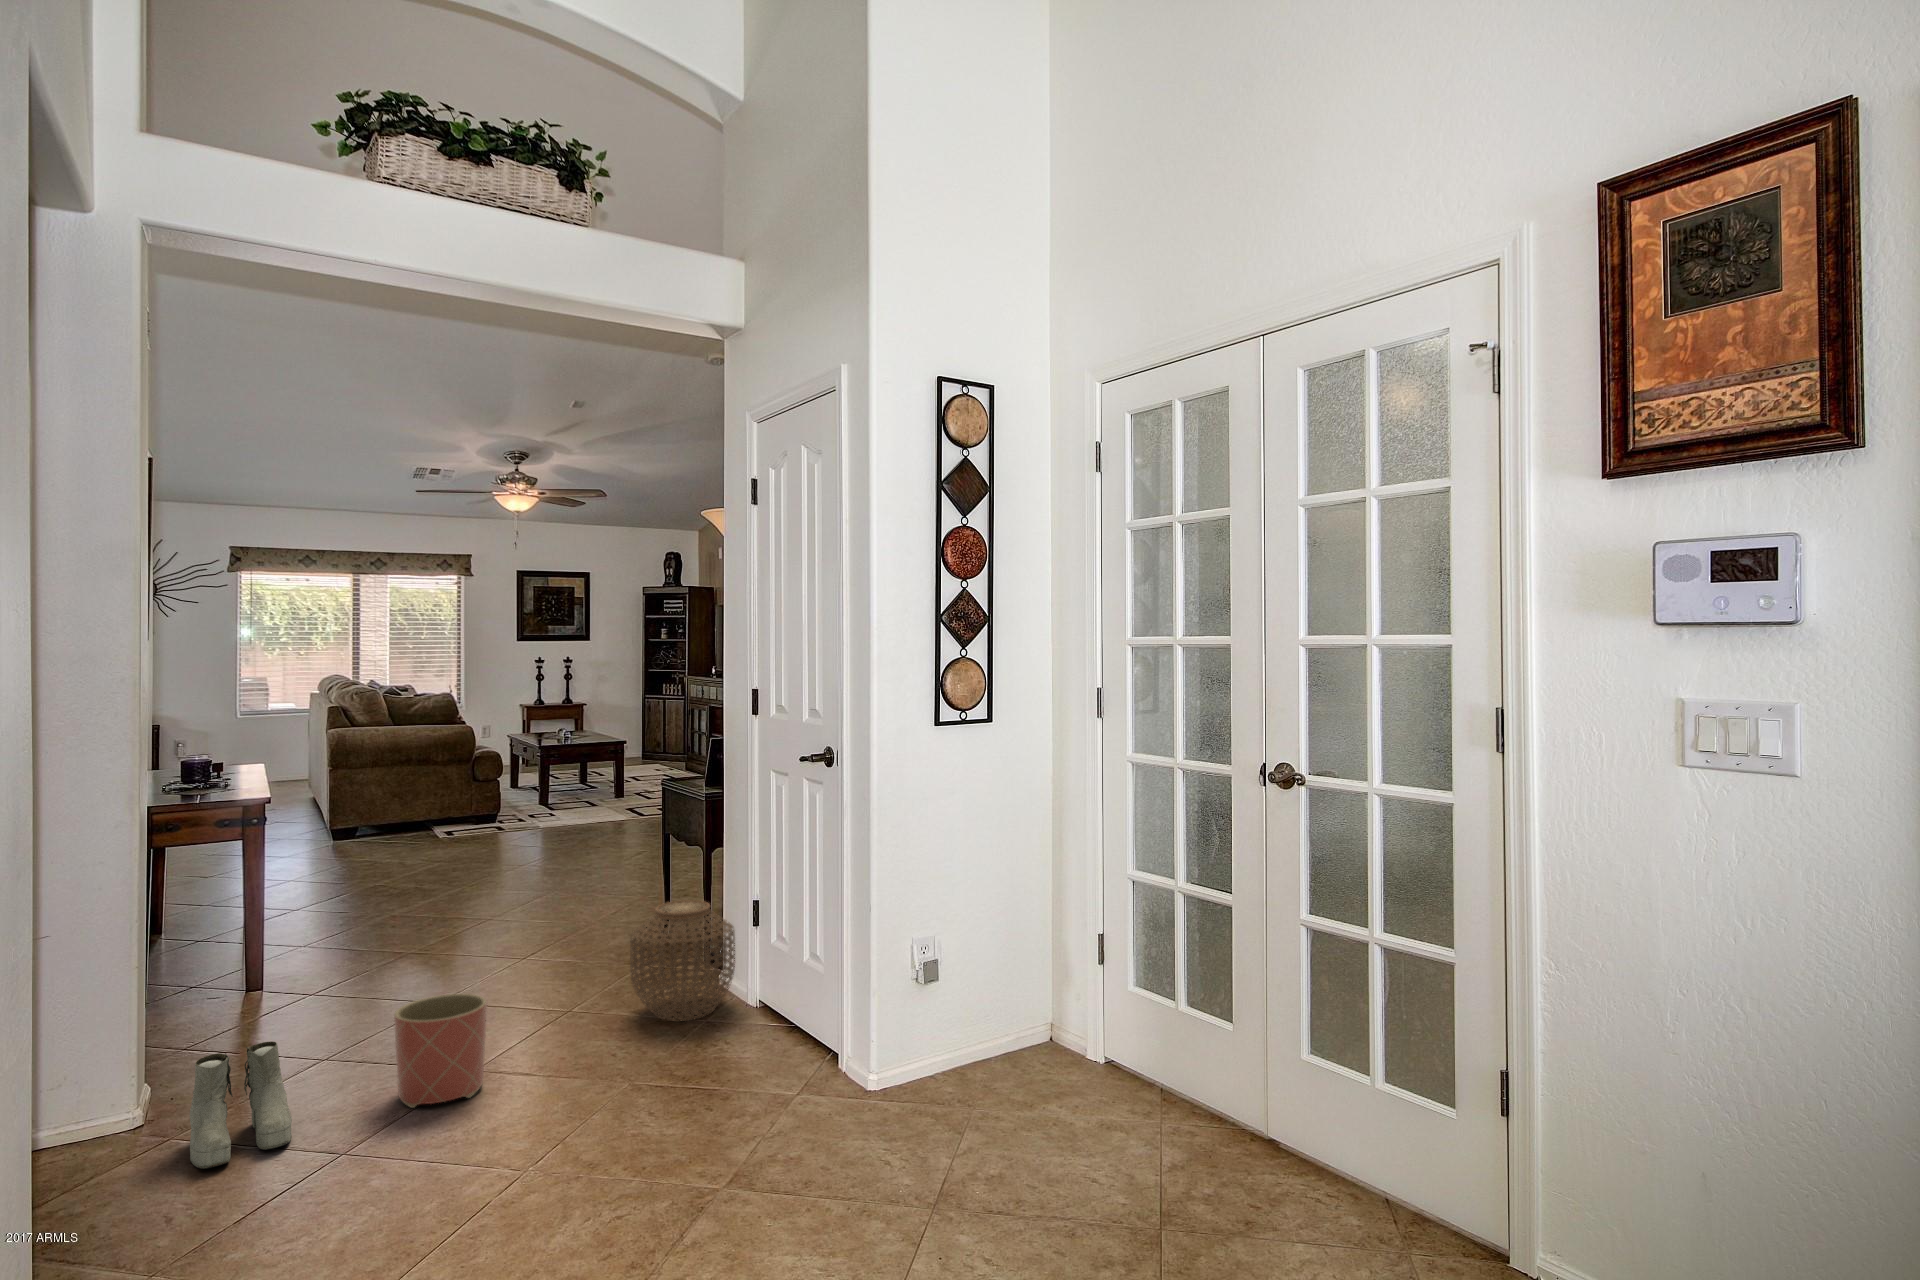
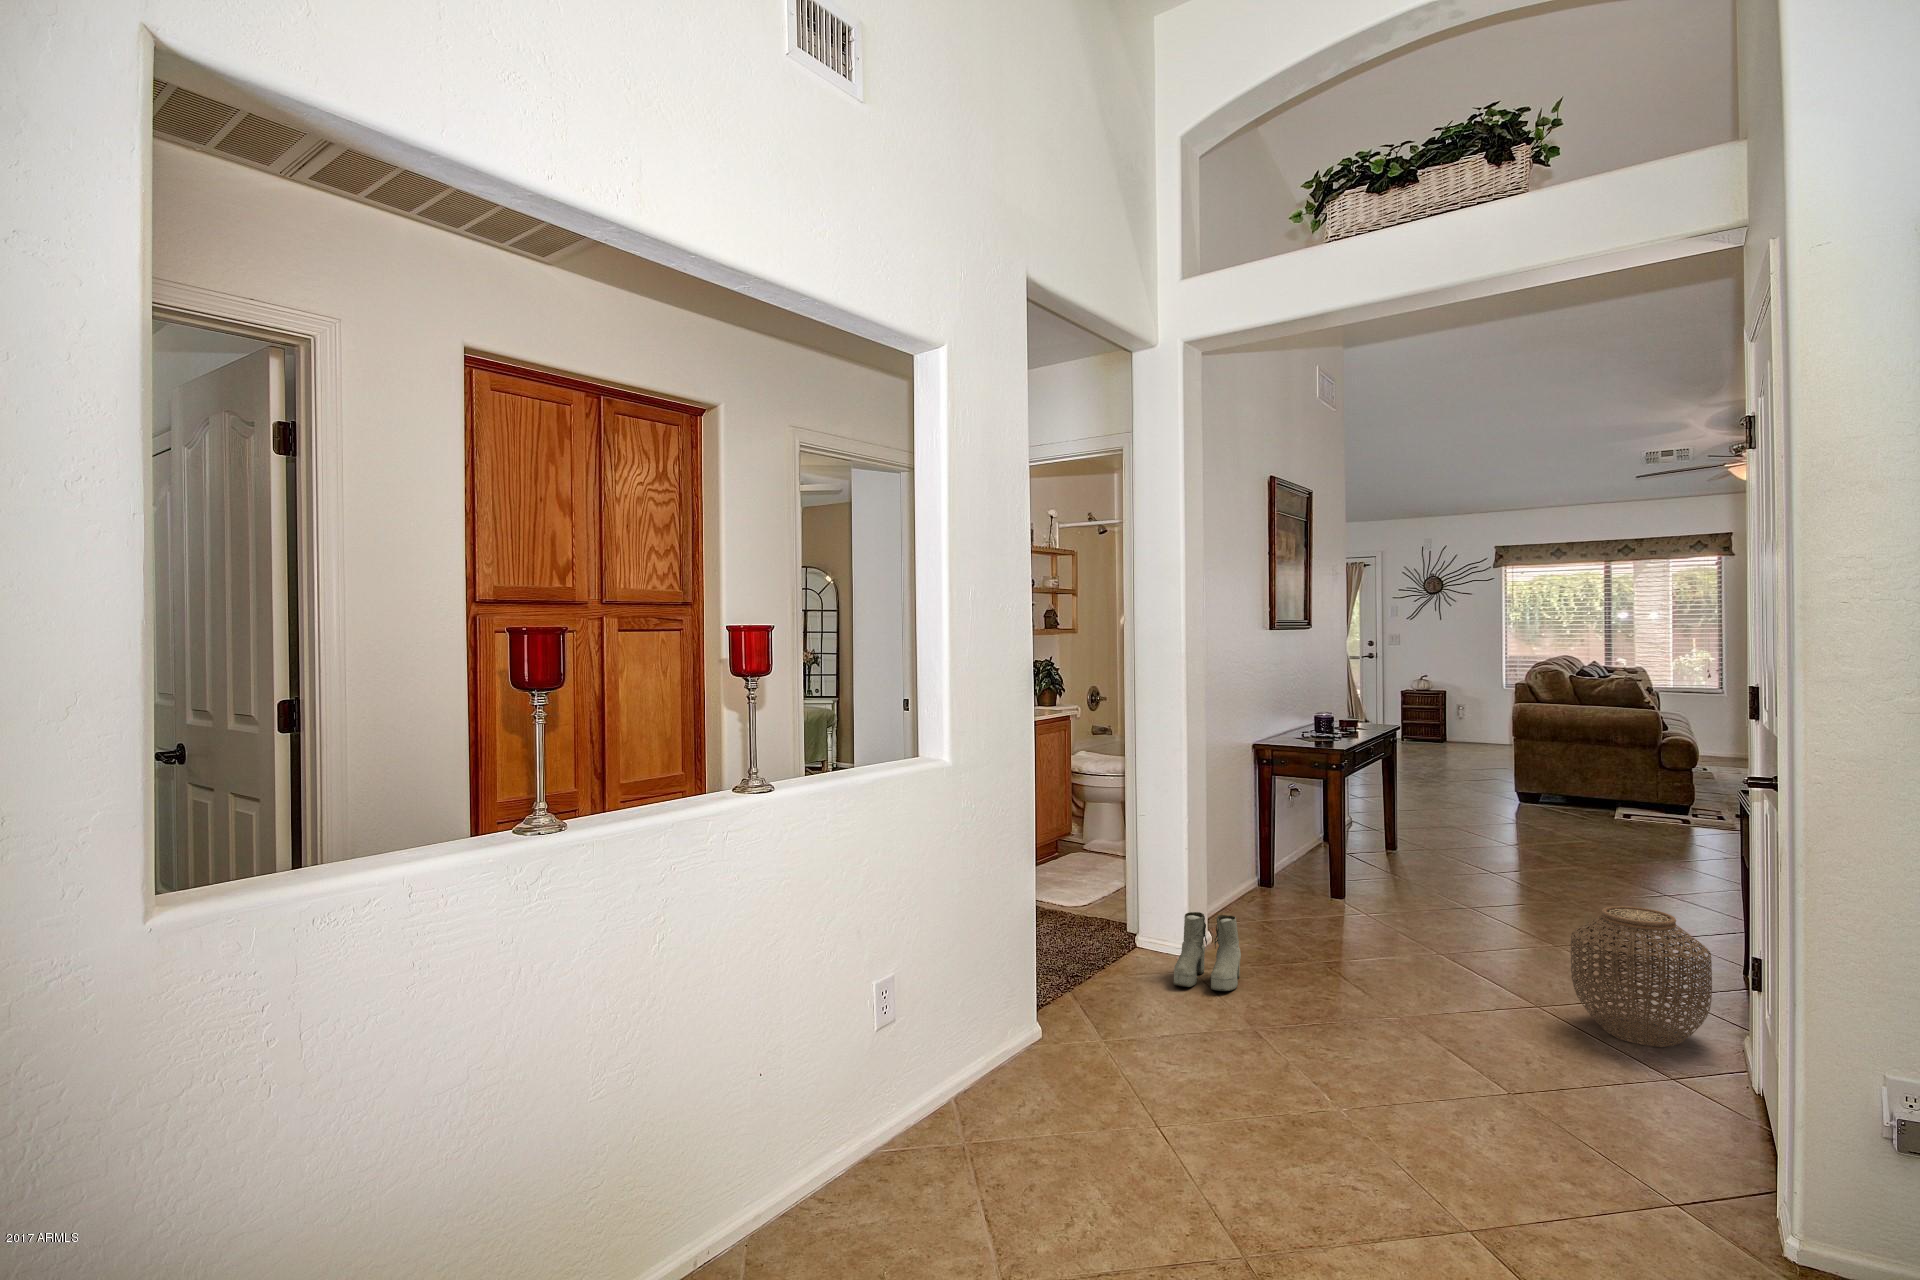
planter: present [394,994,487,1108] -> none [1310,922,1387,1016]

